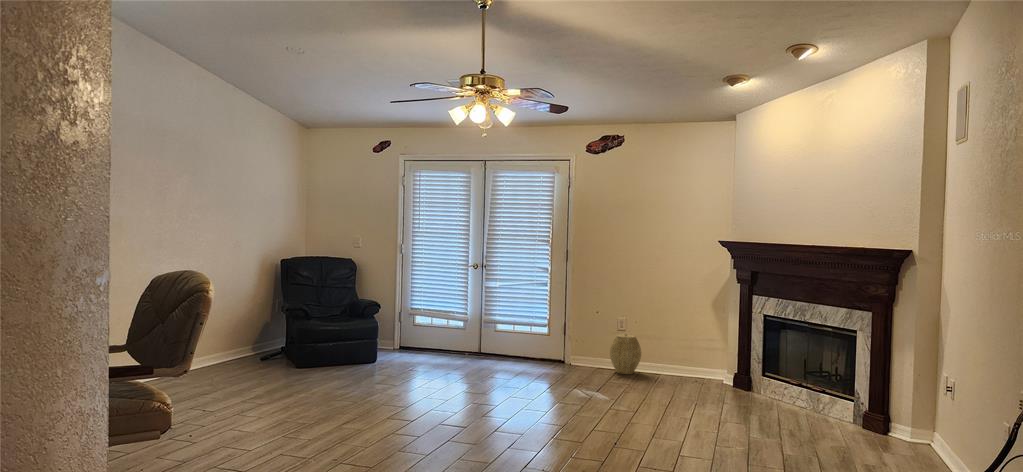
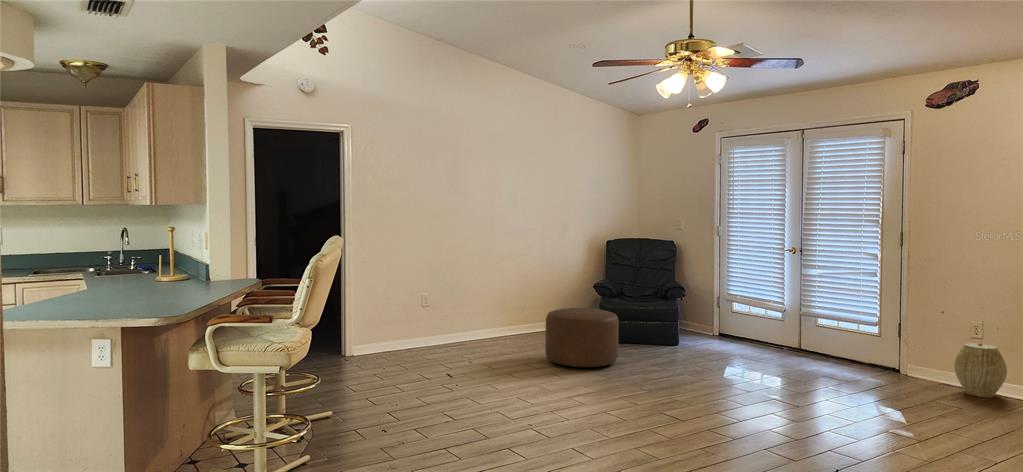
ottoman: none [263,330,349,395] -> present [545,308,619,367]

